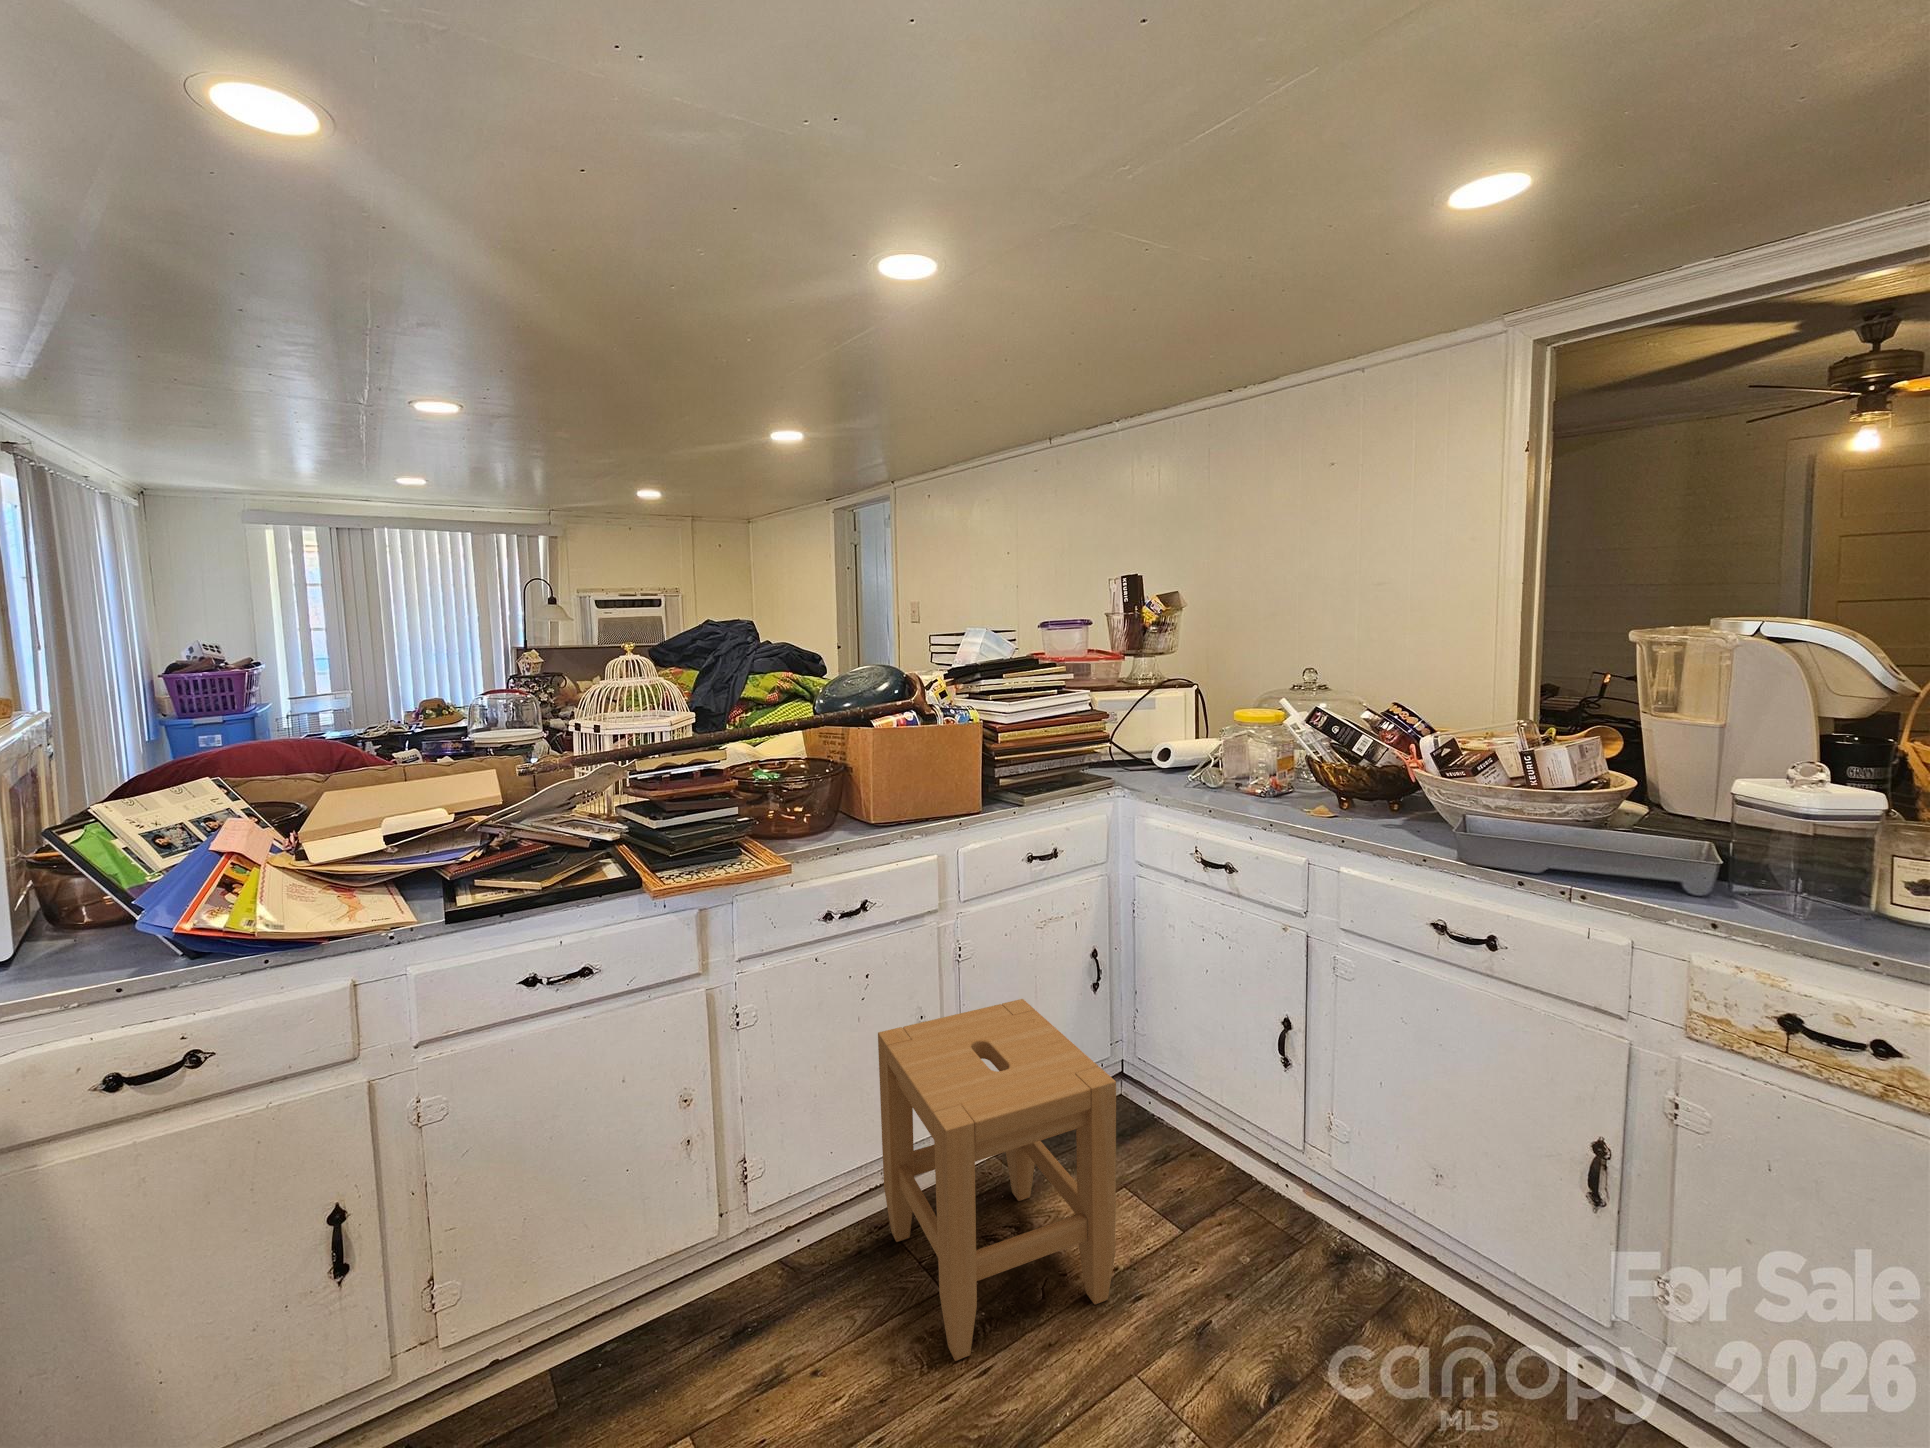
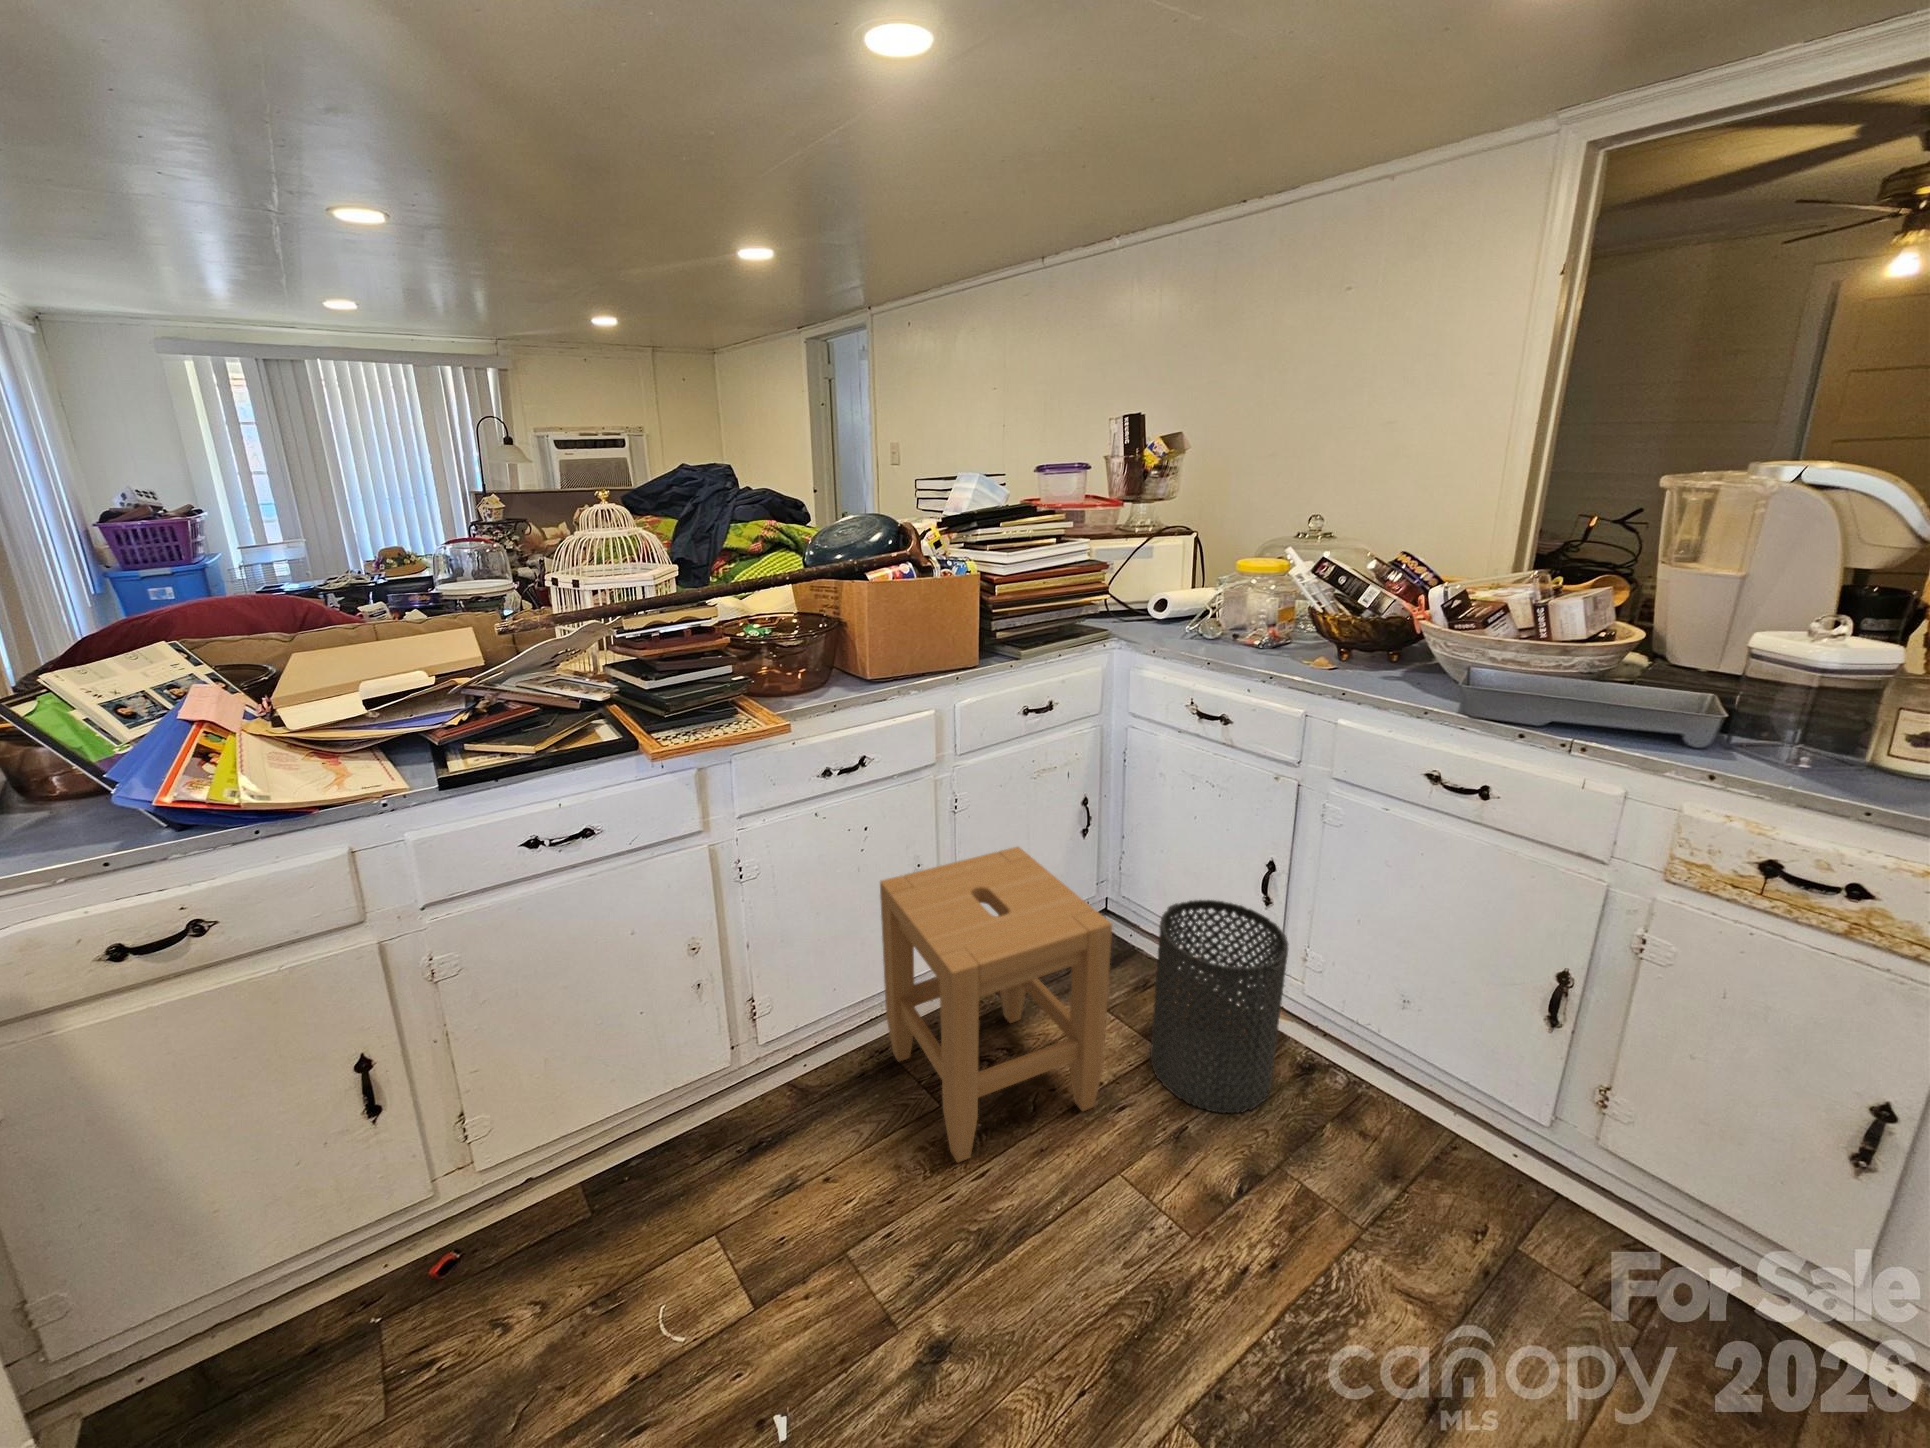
trash can: none [1170,1060,1308,1312] -> present [1150,900,1288,1113]

